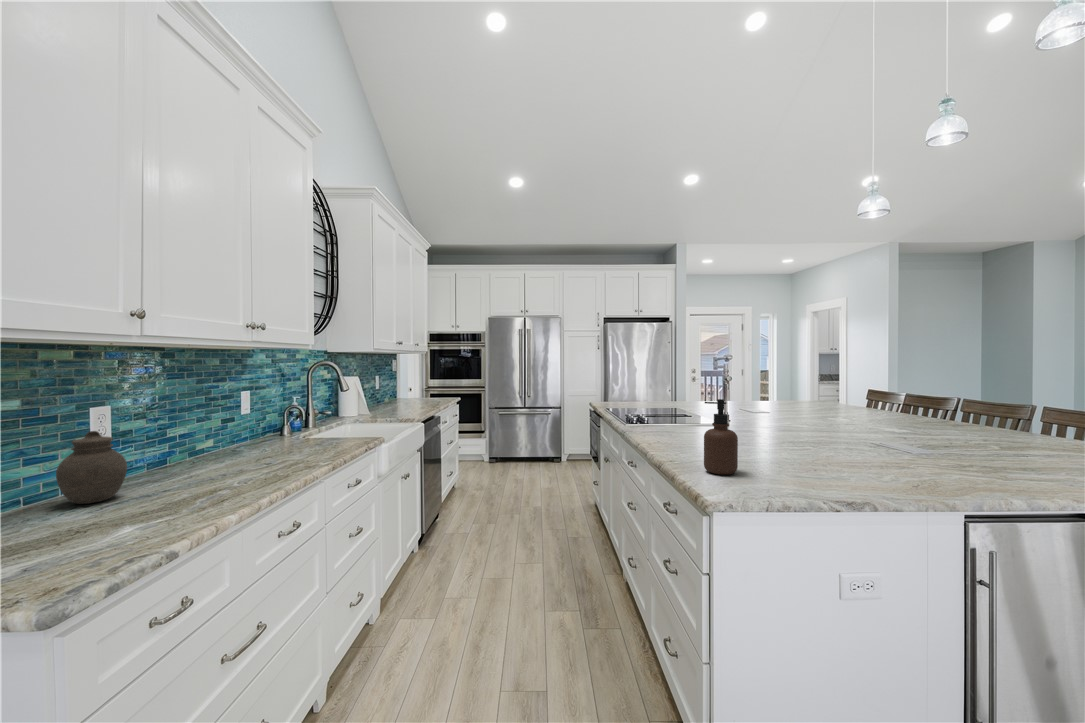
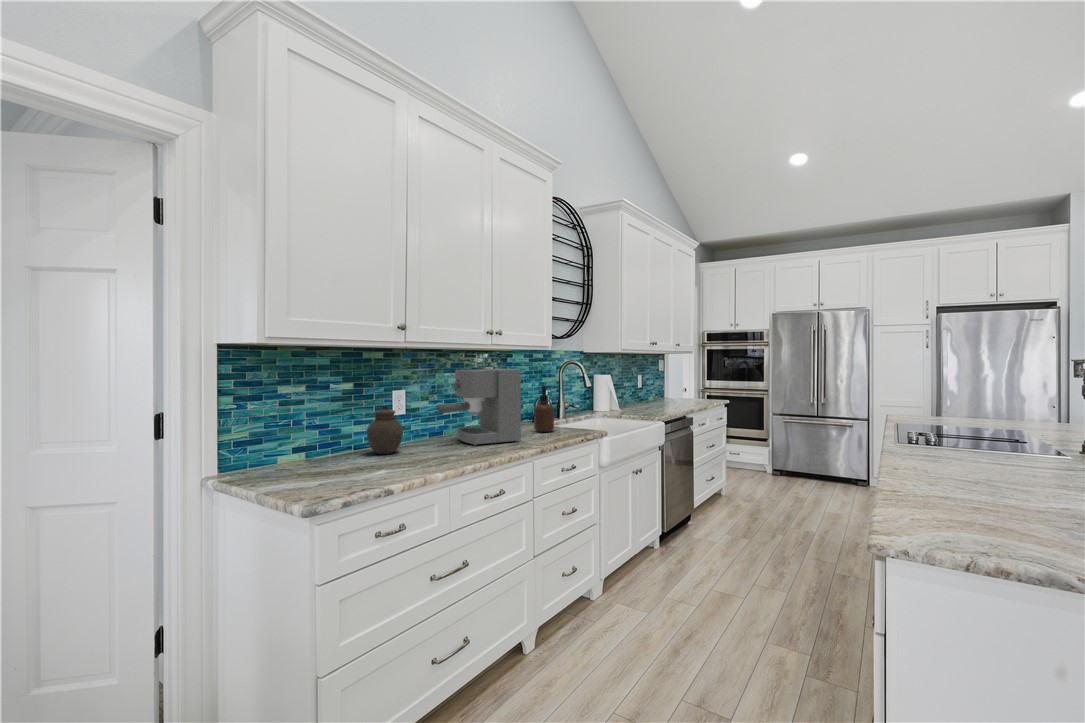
coffee maker: none [178,373,297,472] -> present [438,369,521,446]
soap dispenser: present [704,399,738,475] -> present [534,385,554,432]

